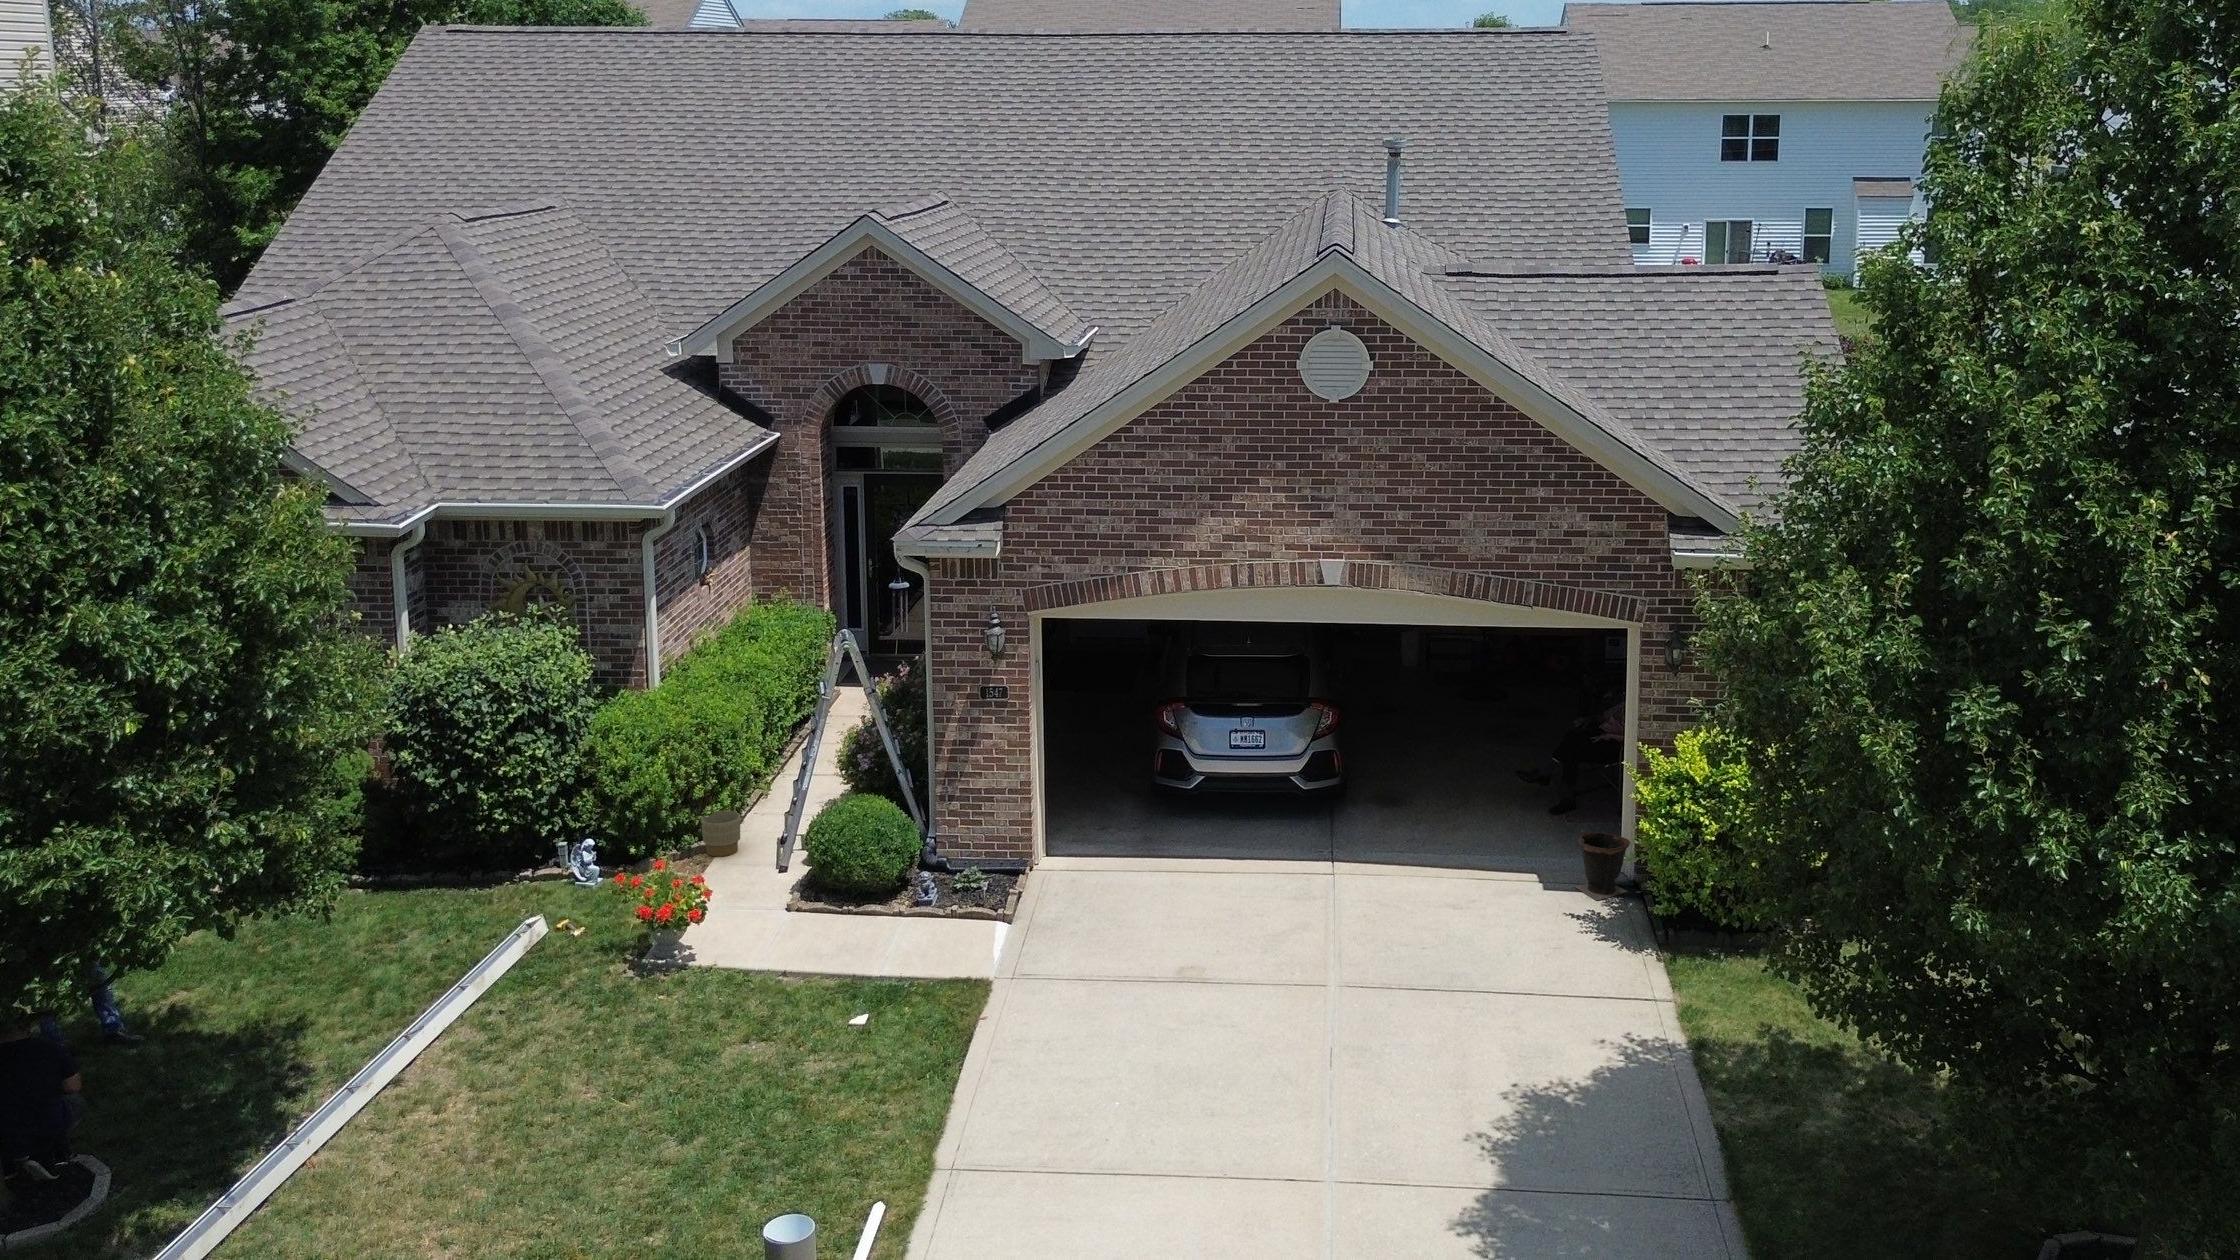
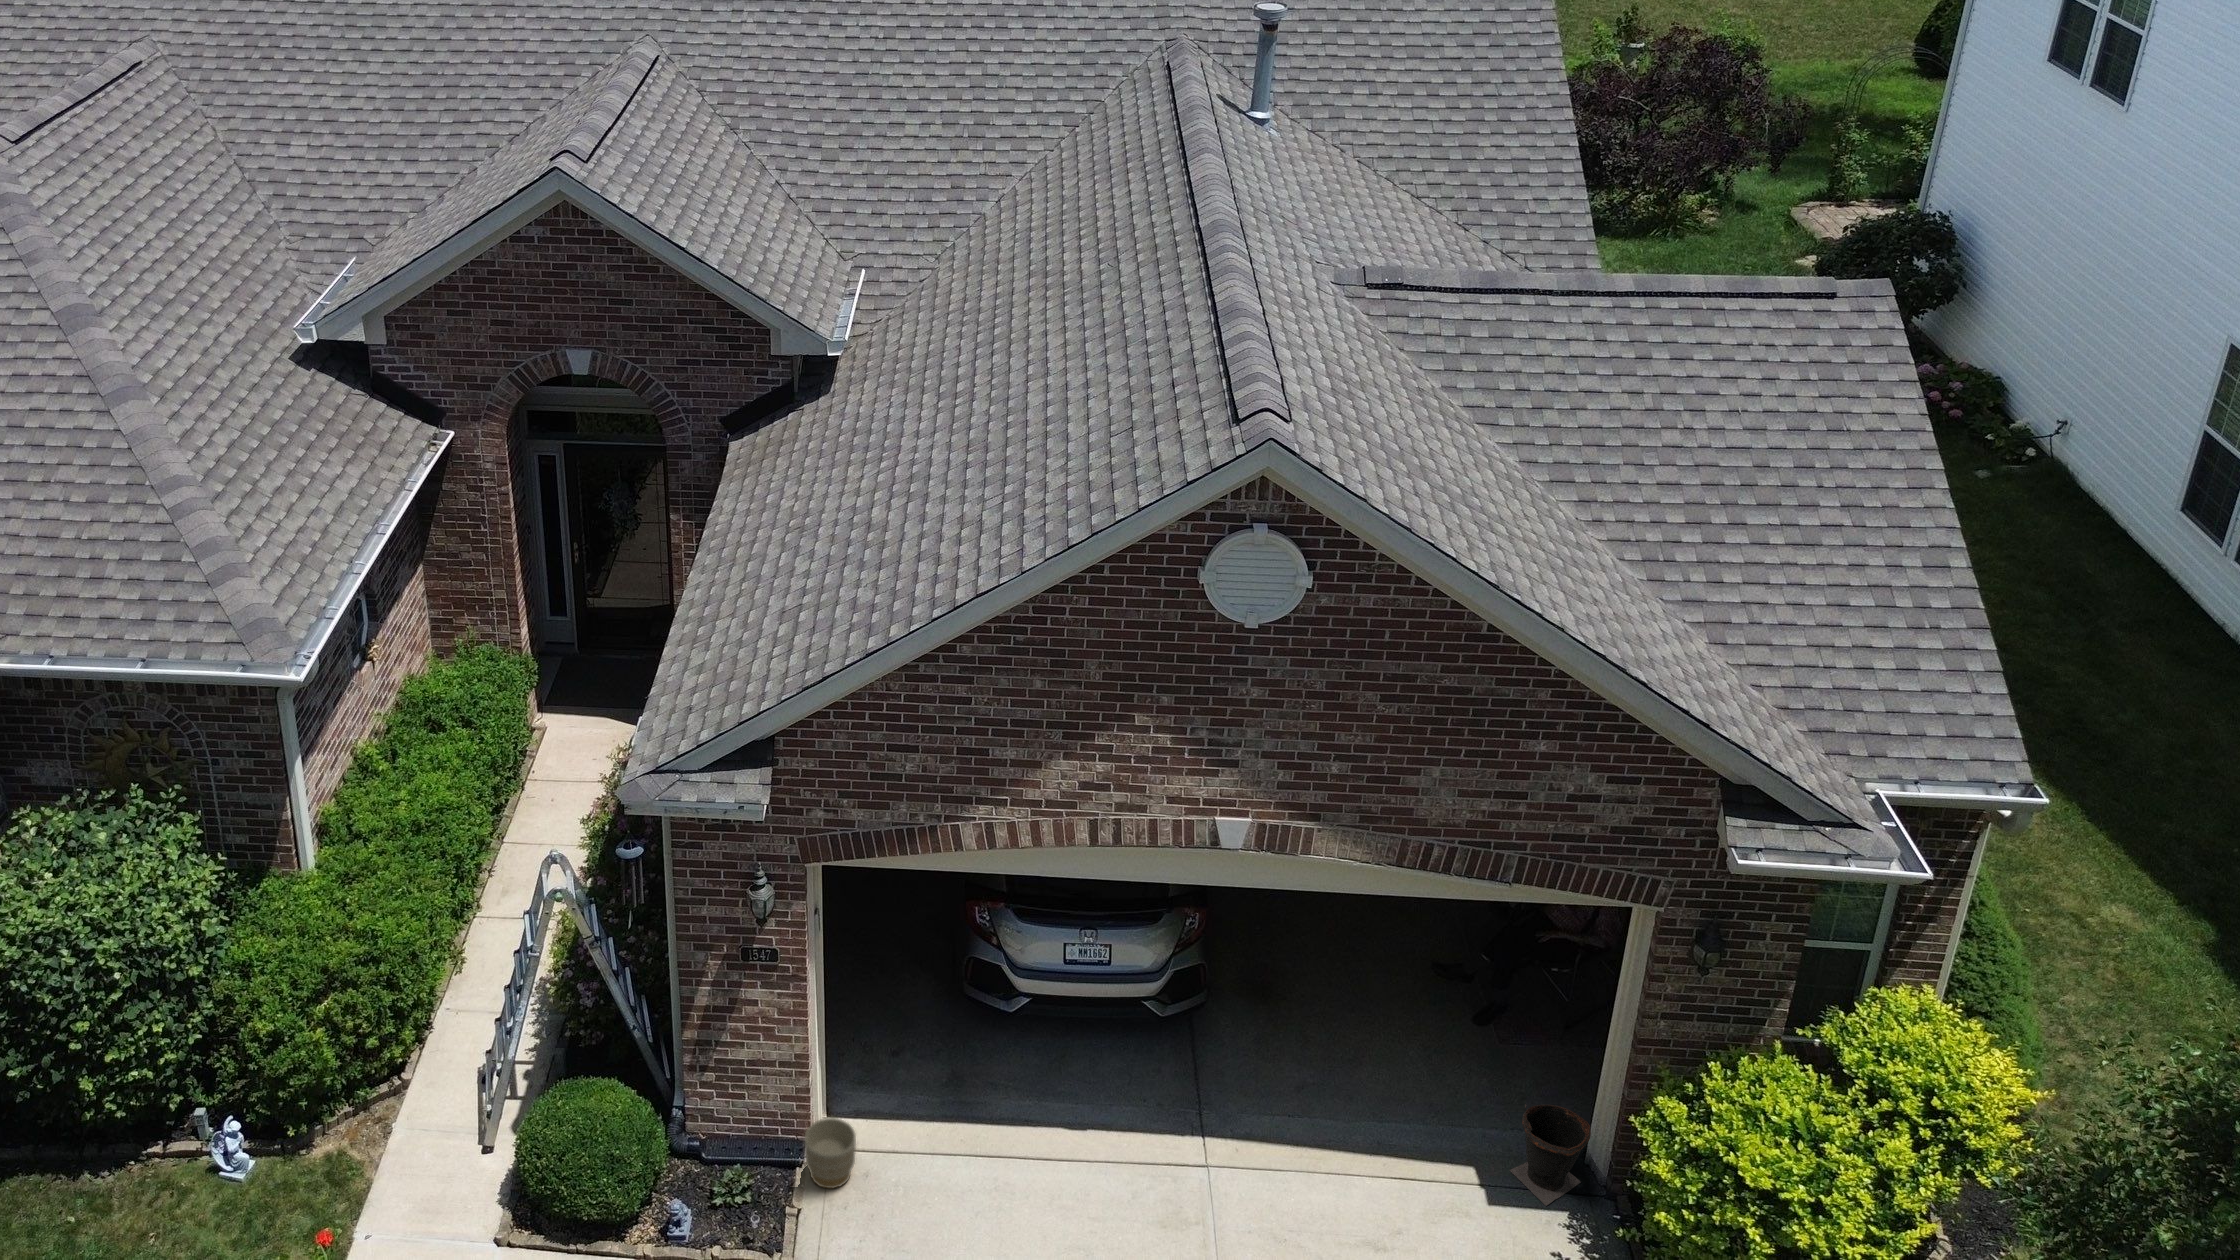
planter: present [701,811,740,857] -> present [805,1118,856,1189]

